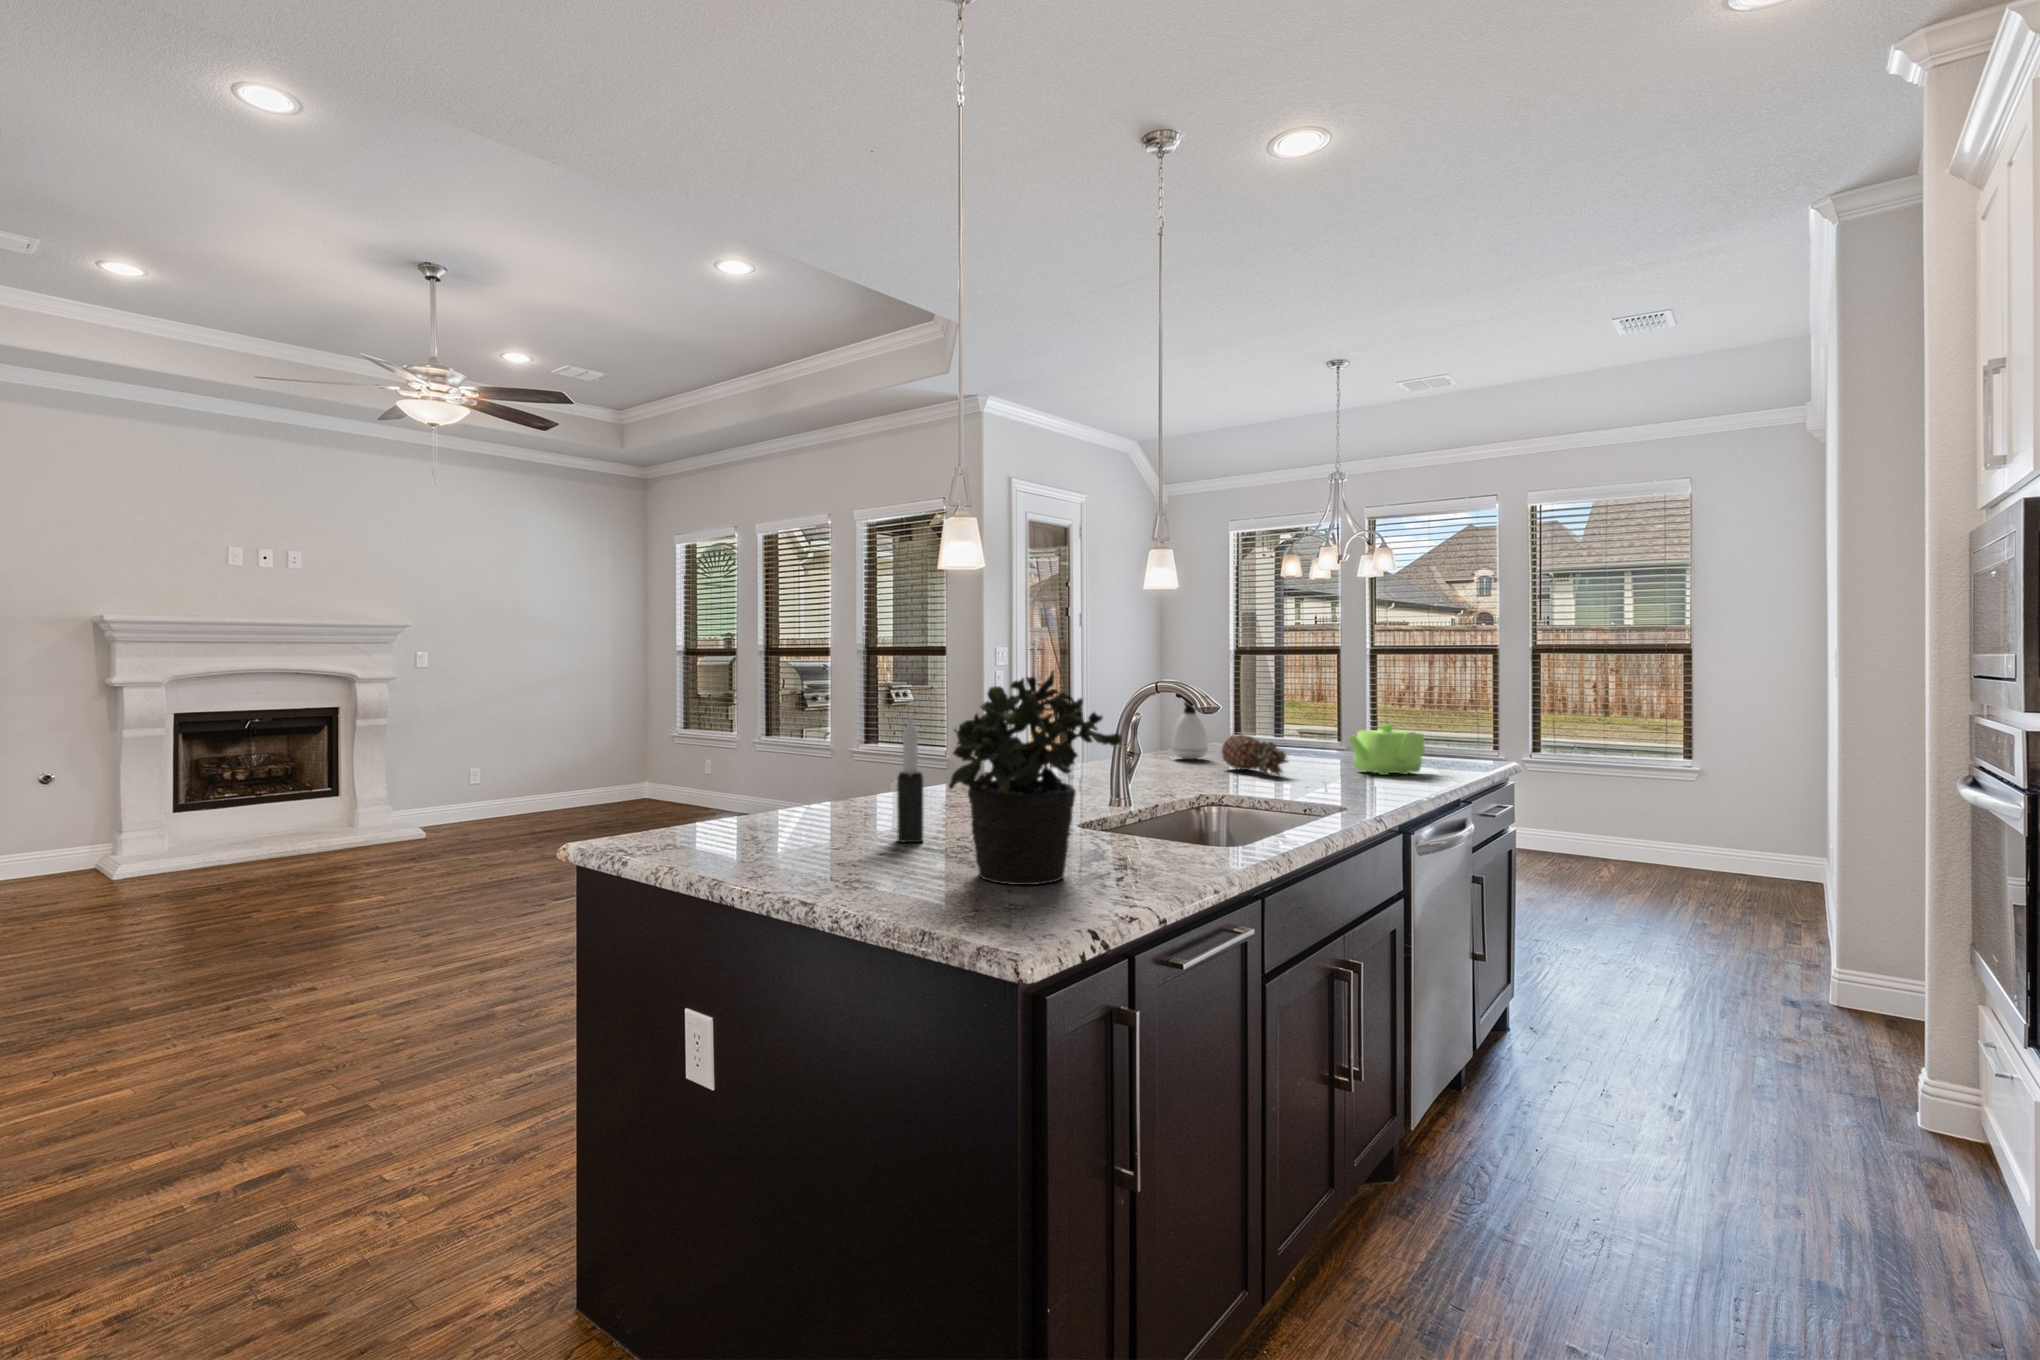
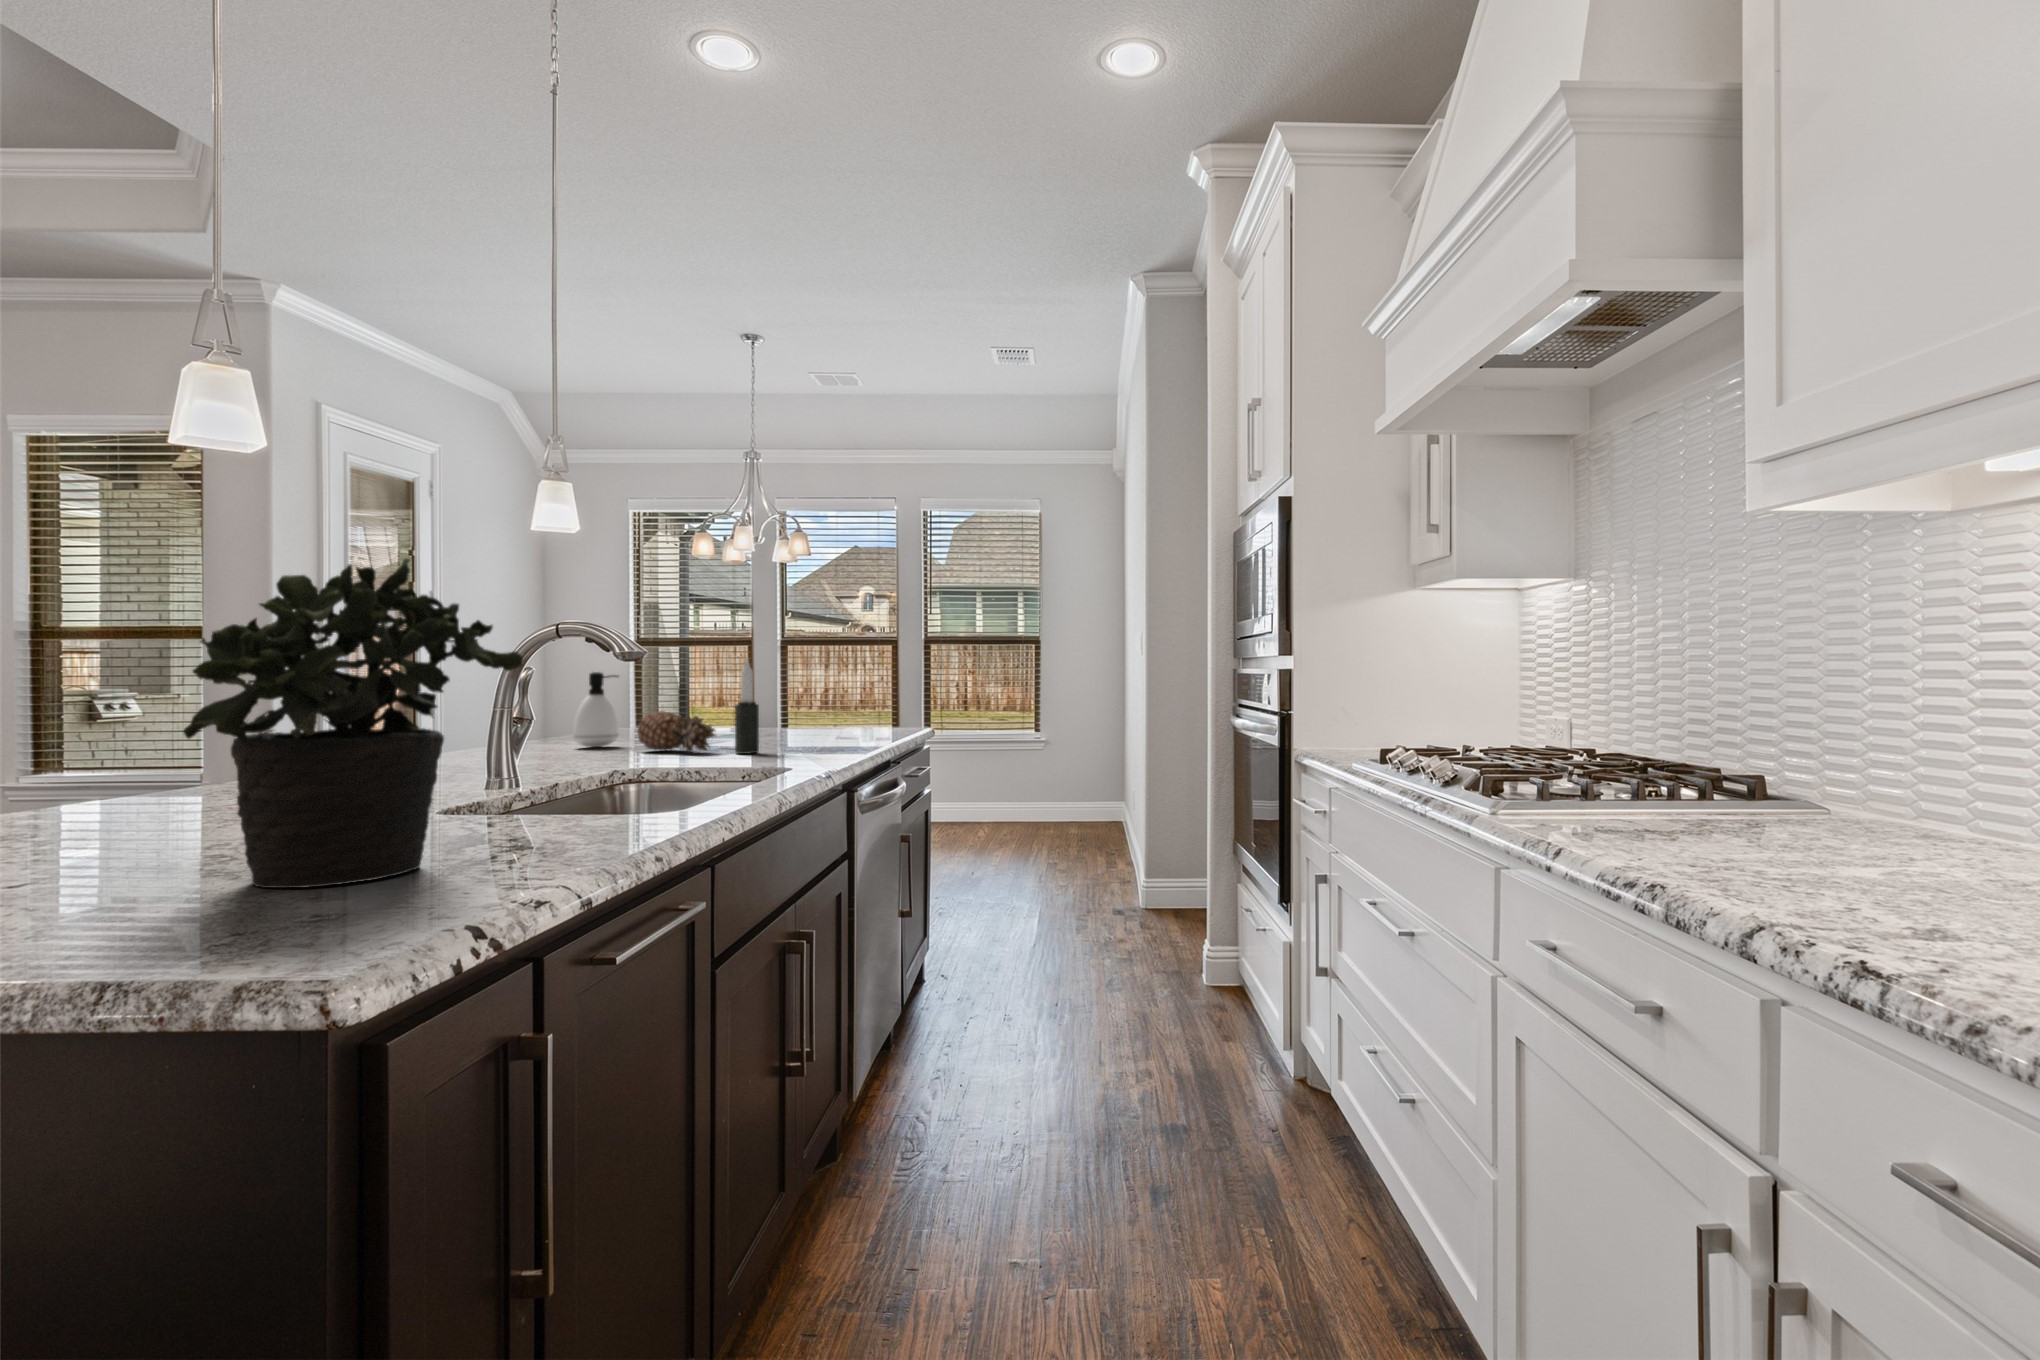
candle: present [897,714,923,842] -> present [735,659,759,754]
teapot: present [1348,724,1425,775] -> none [777,695,850,745]

